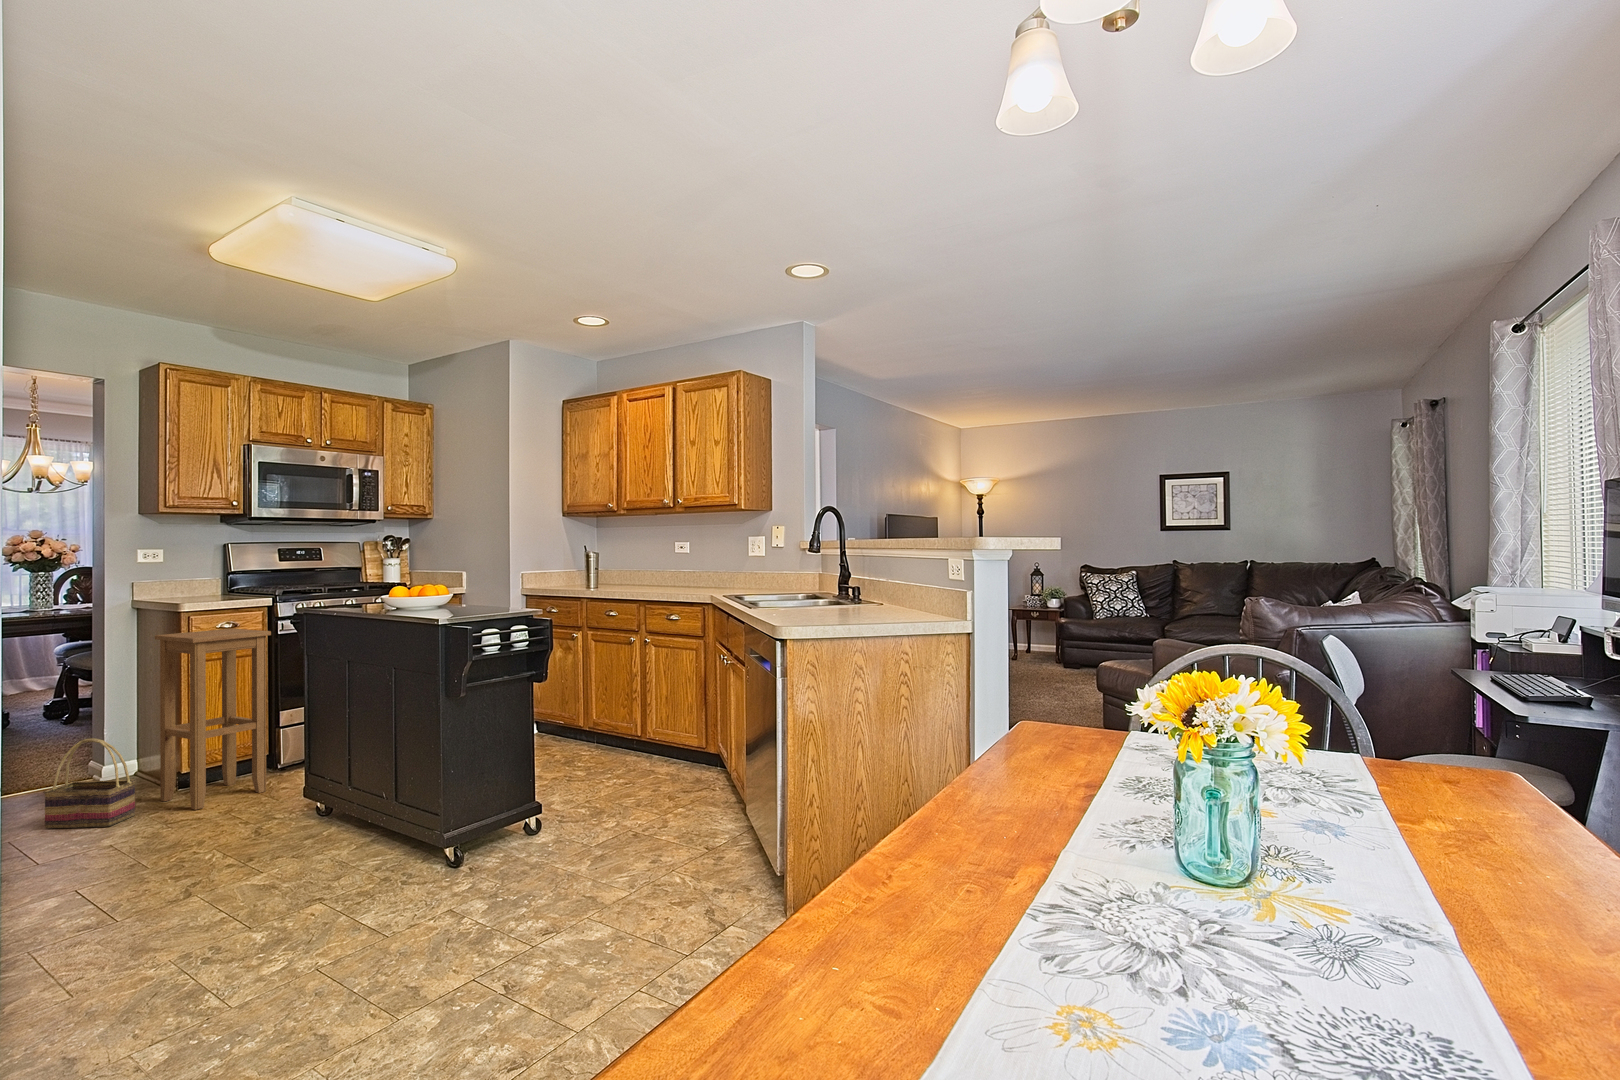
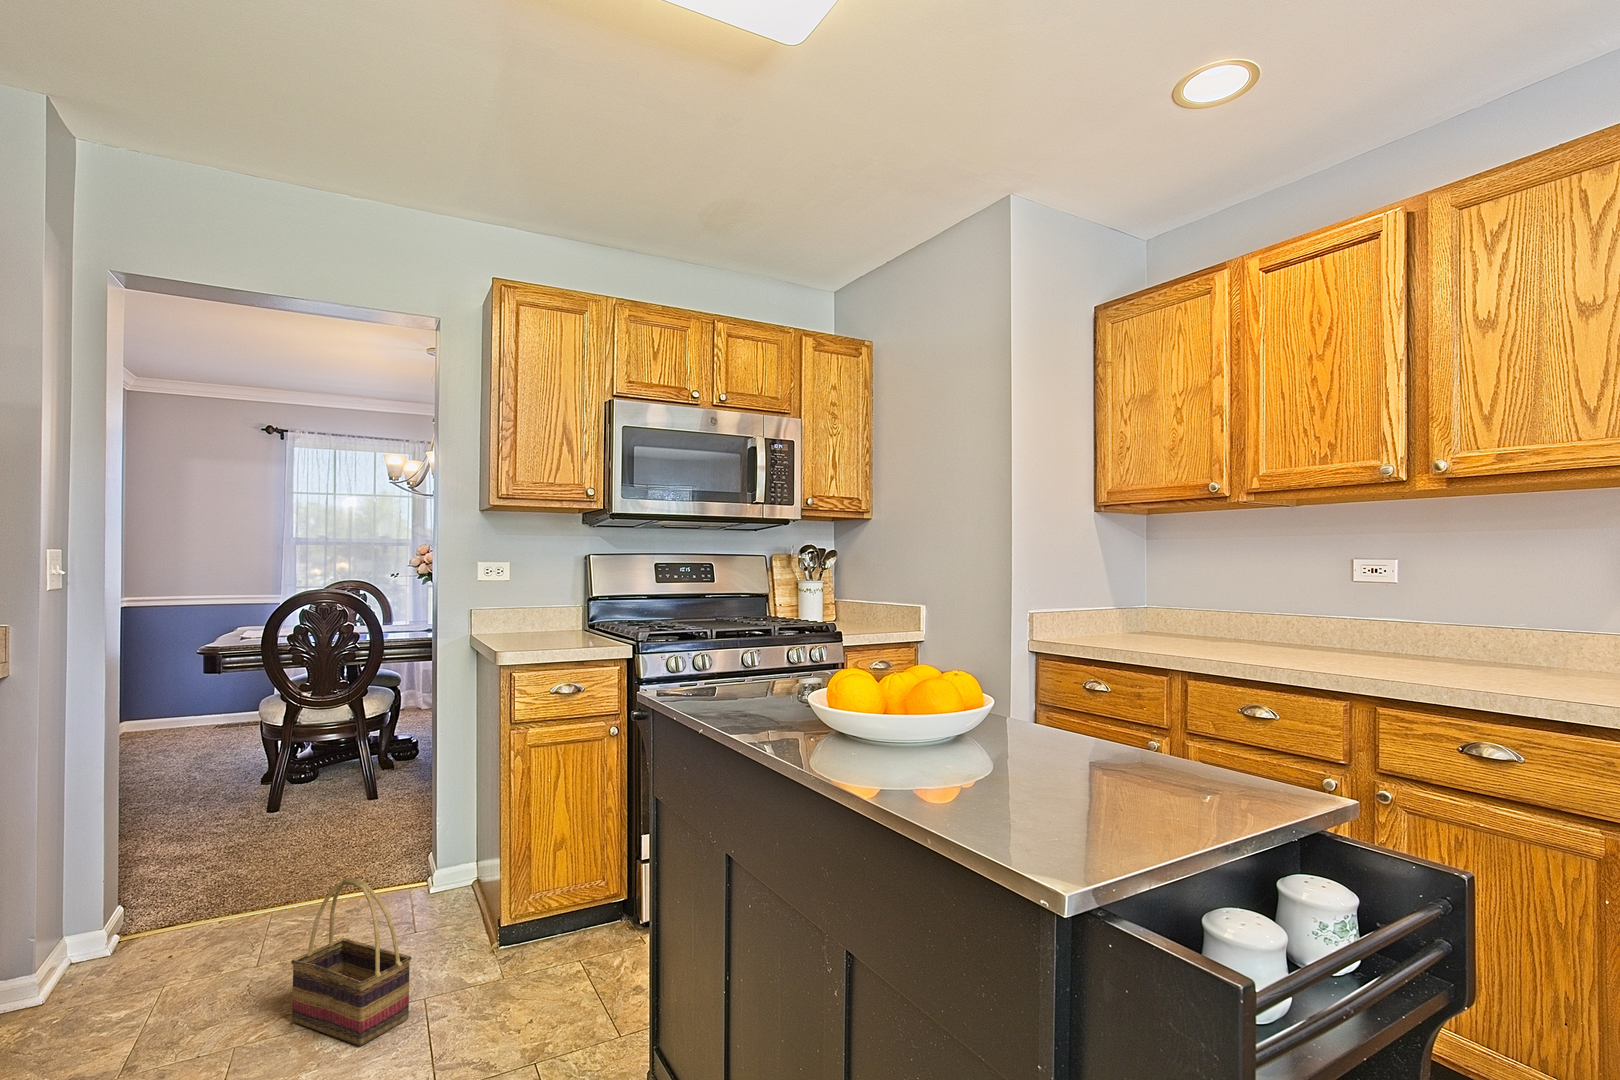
stool: present [155,628,271,810] -> none [458,695,612,1030]

